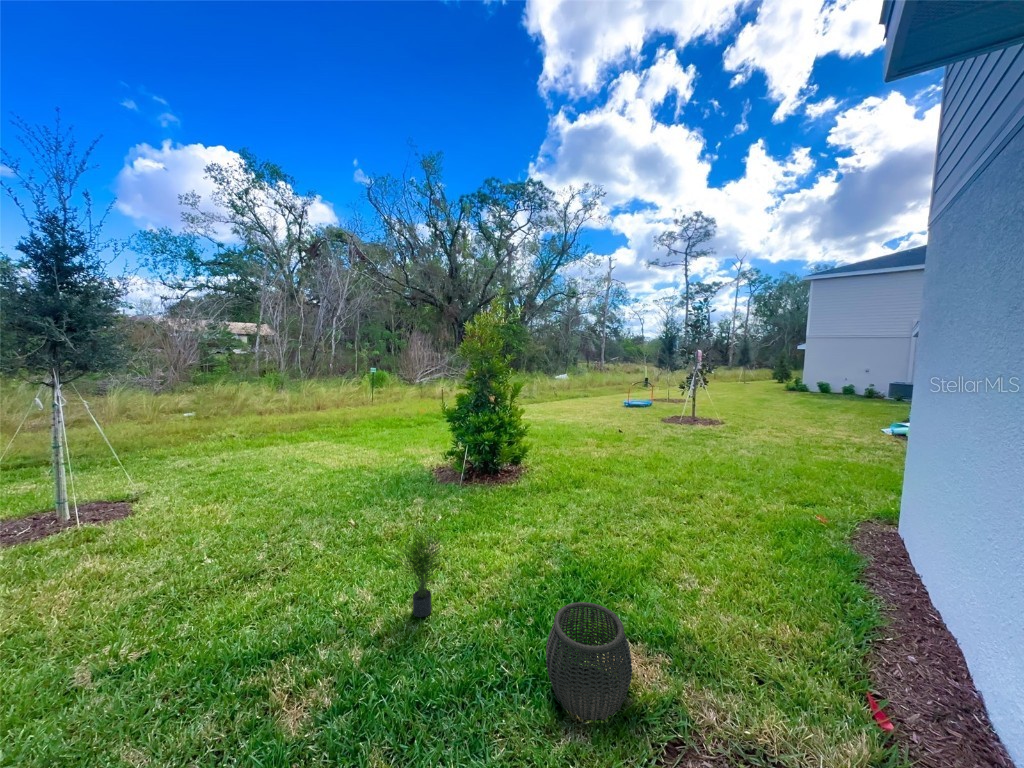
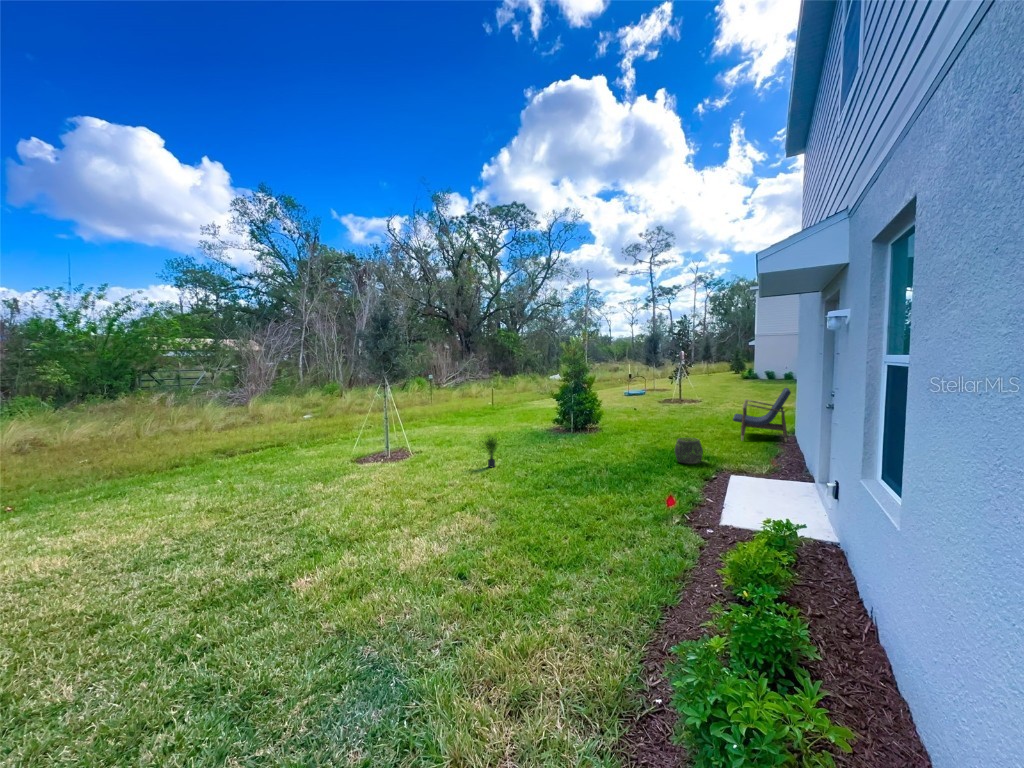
lounge chair: none [757,446,928,597] -> present [733,388,791,442]
potted plant: present [395,526,442,617] -> present [482,436,498,468]

